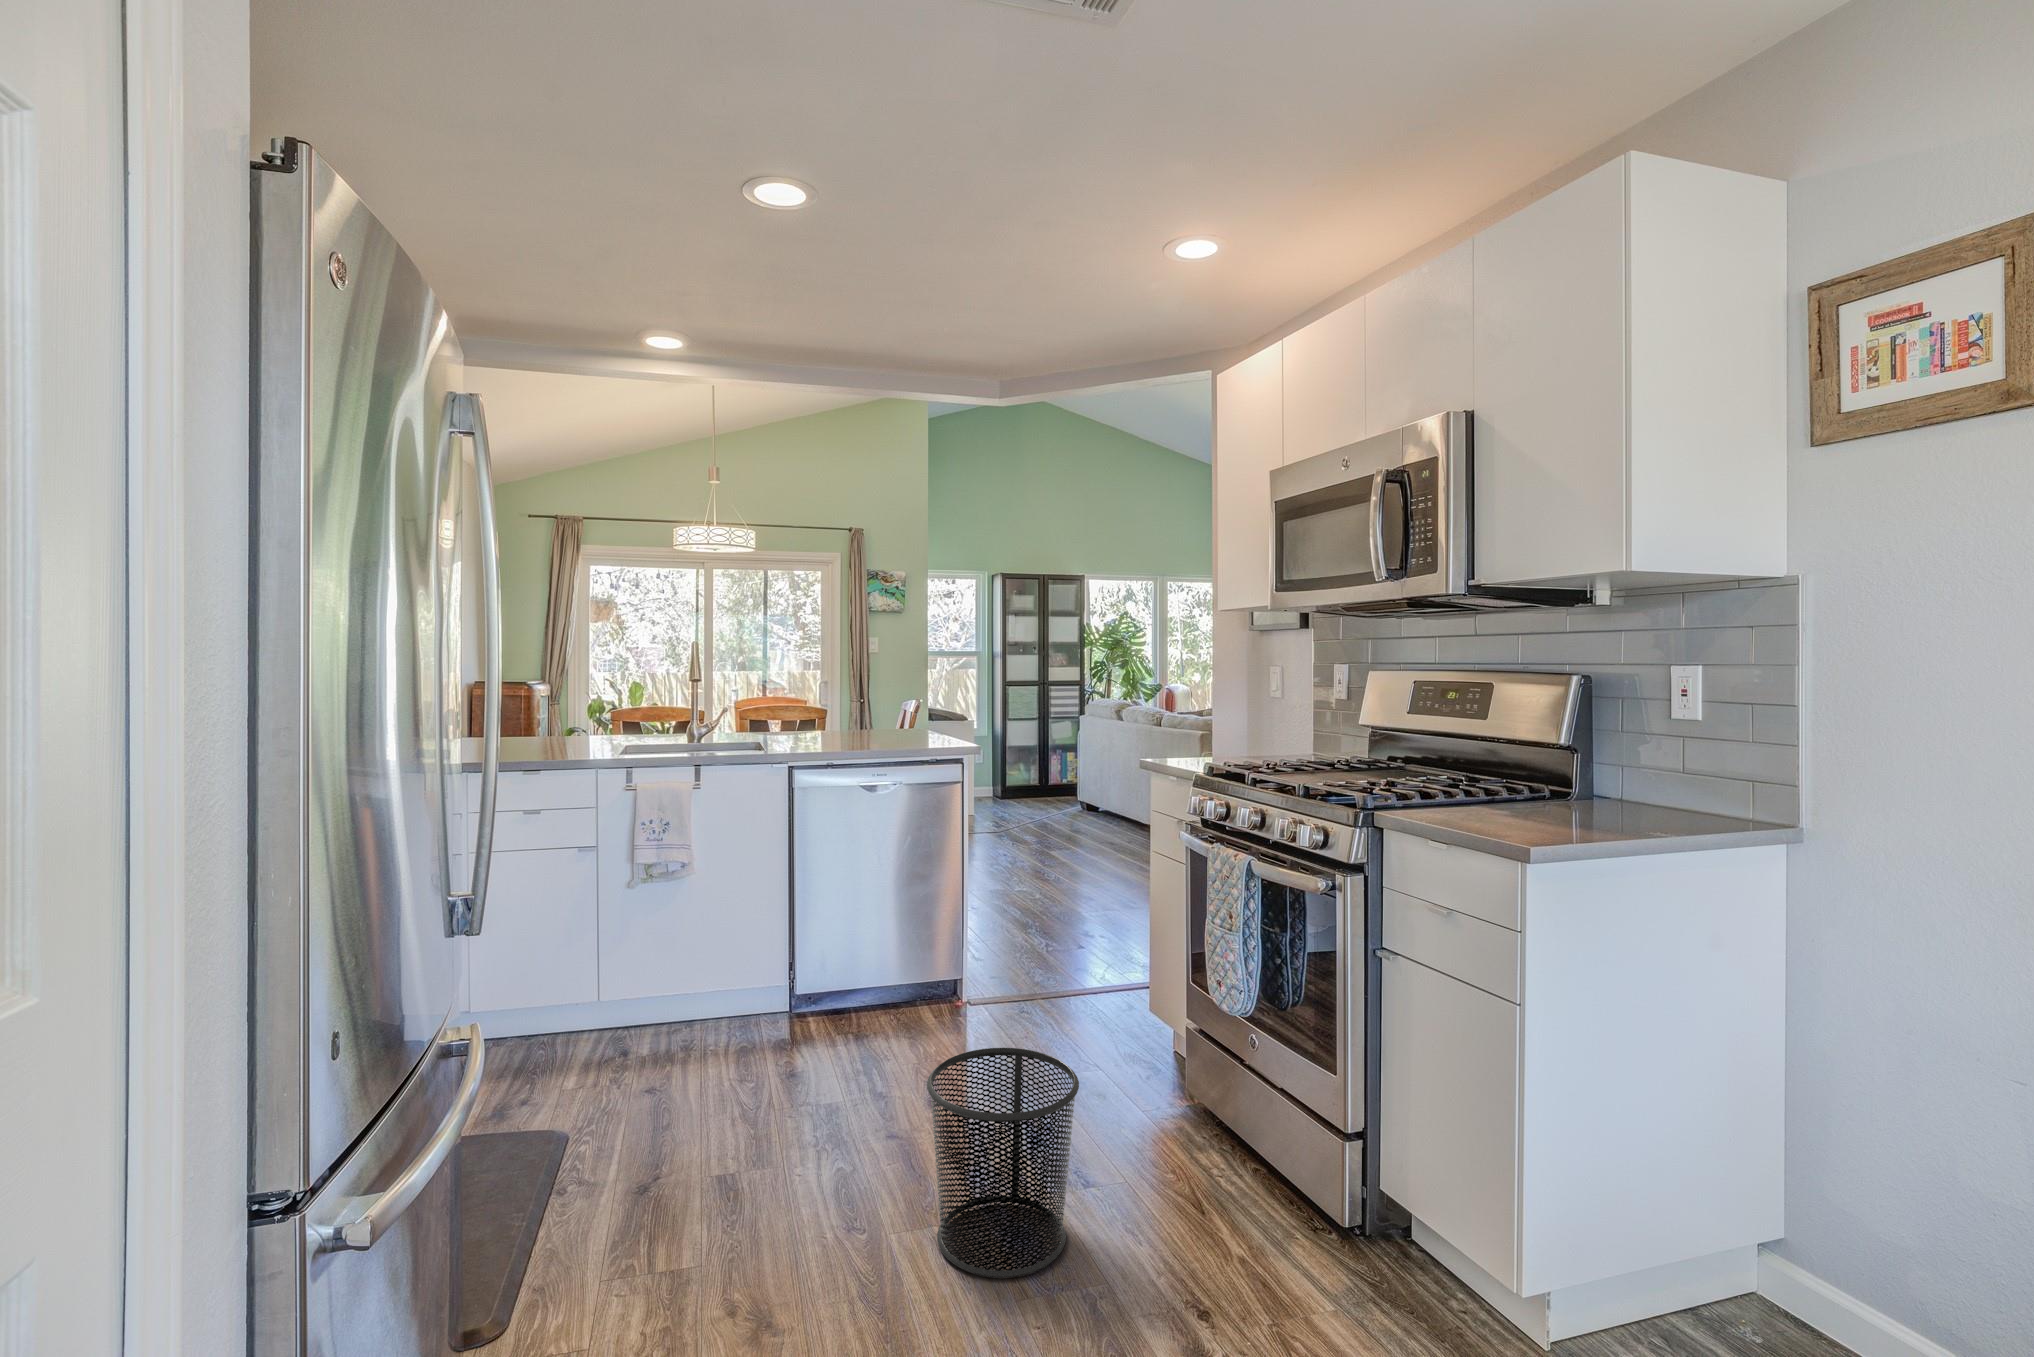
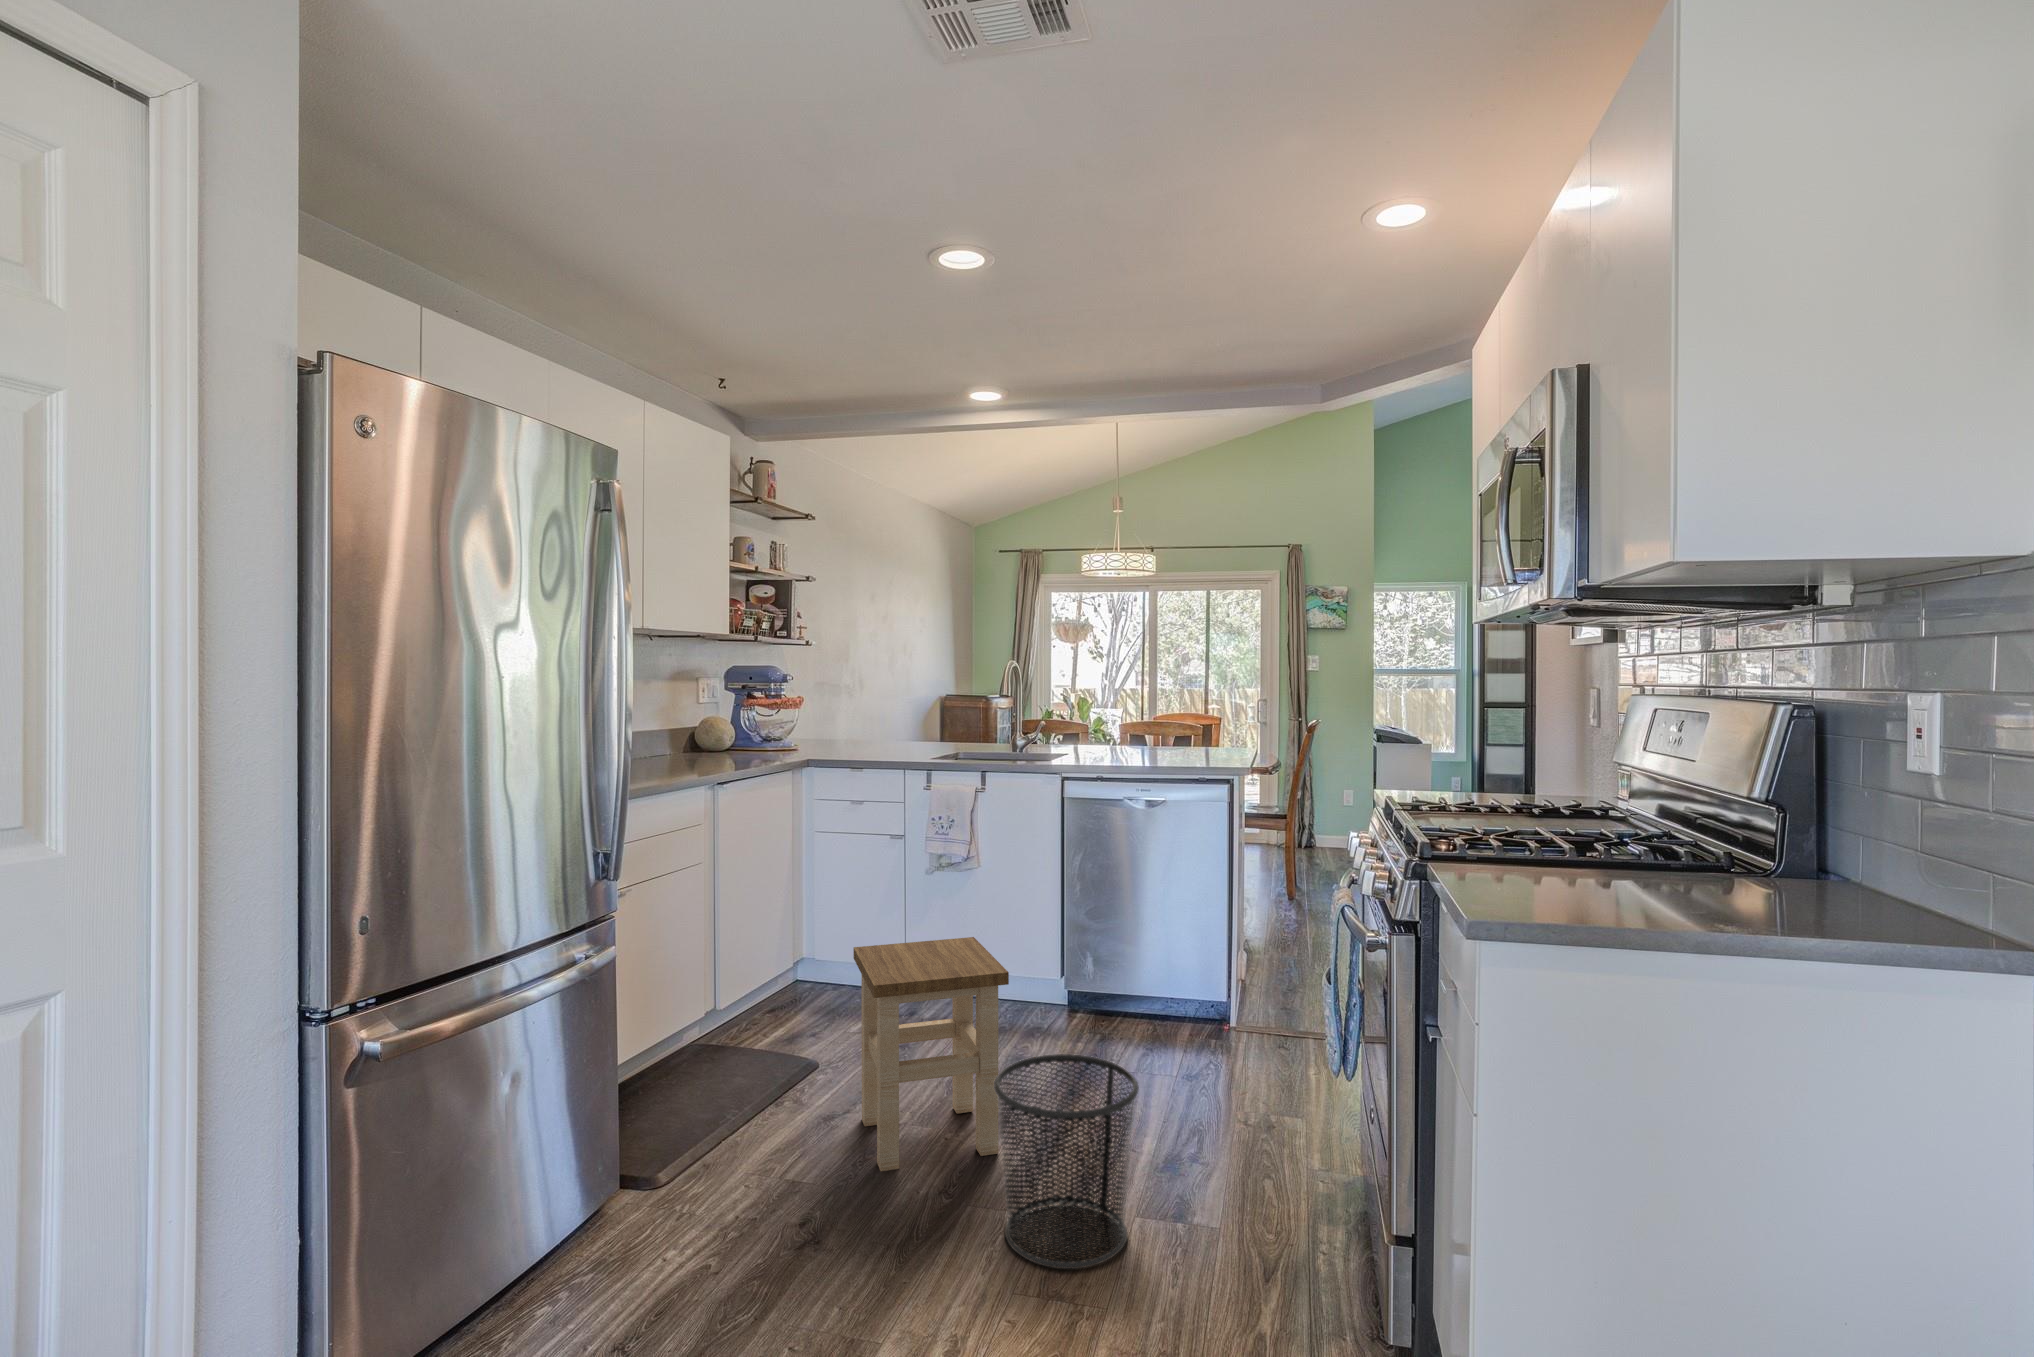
stool: none [659,947,875,1240] -> present [854,937,1009,1171]

